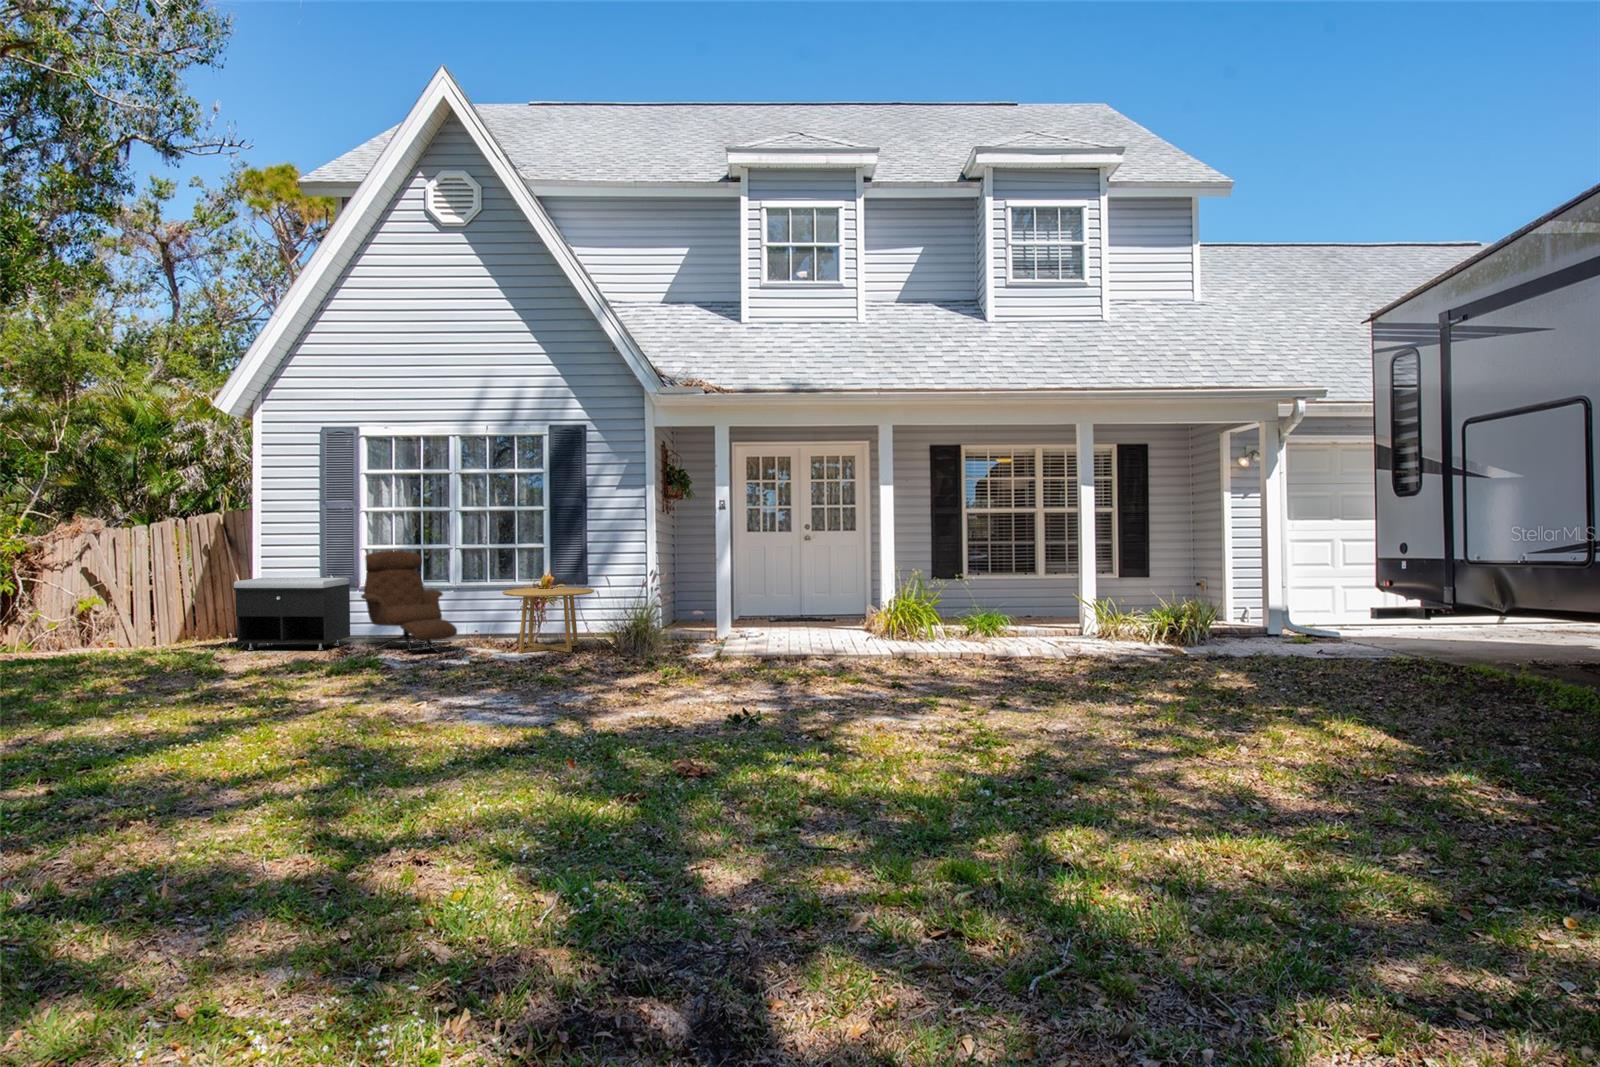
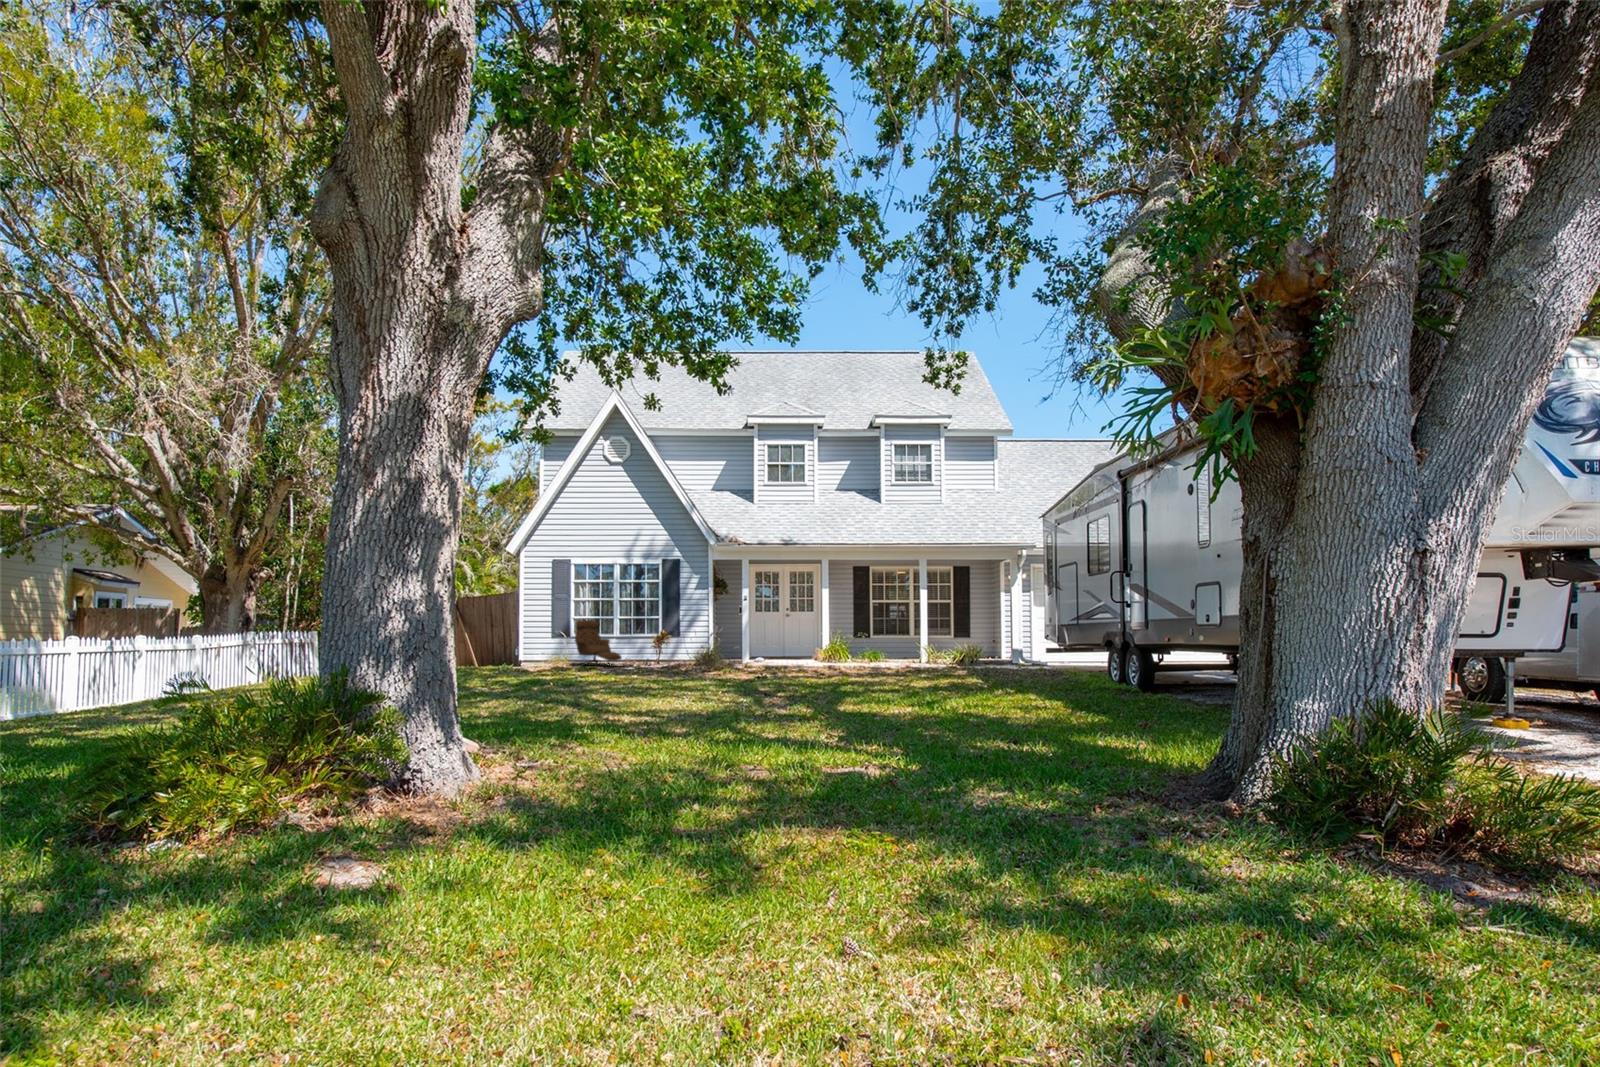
storage bench: present [234,578,350,650] -> none [517,632,566,666]
round table: present [502,587,594,653] -> none [643,638,686,667]

